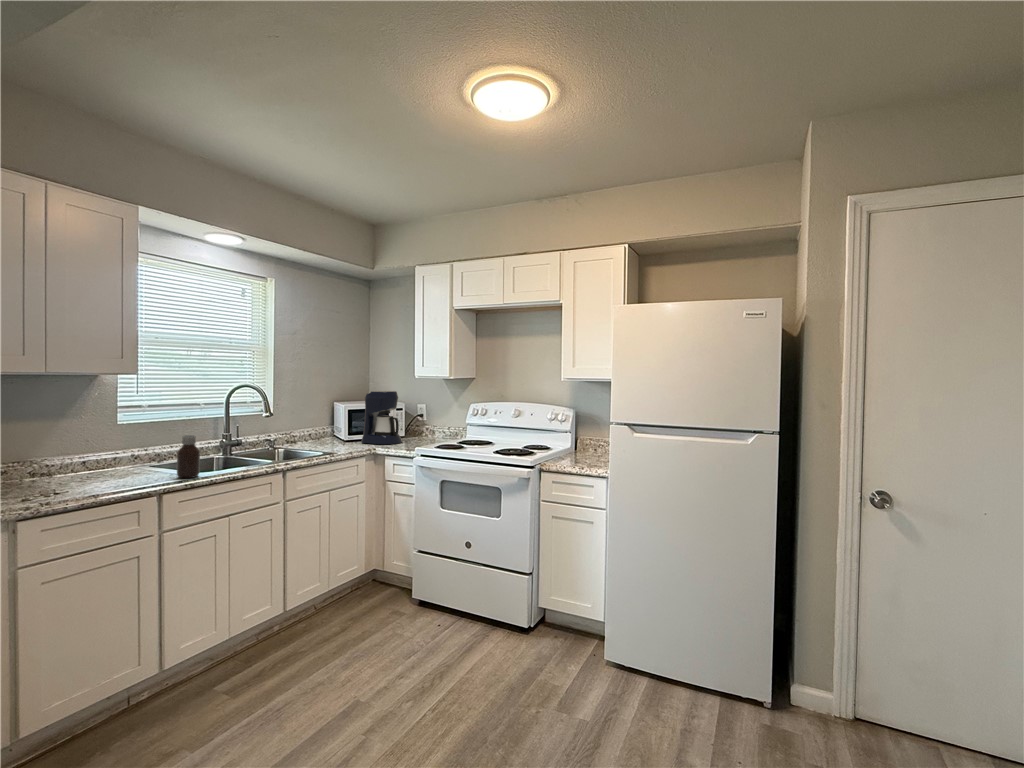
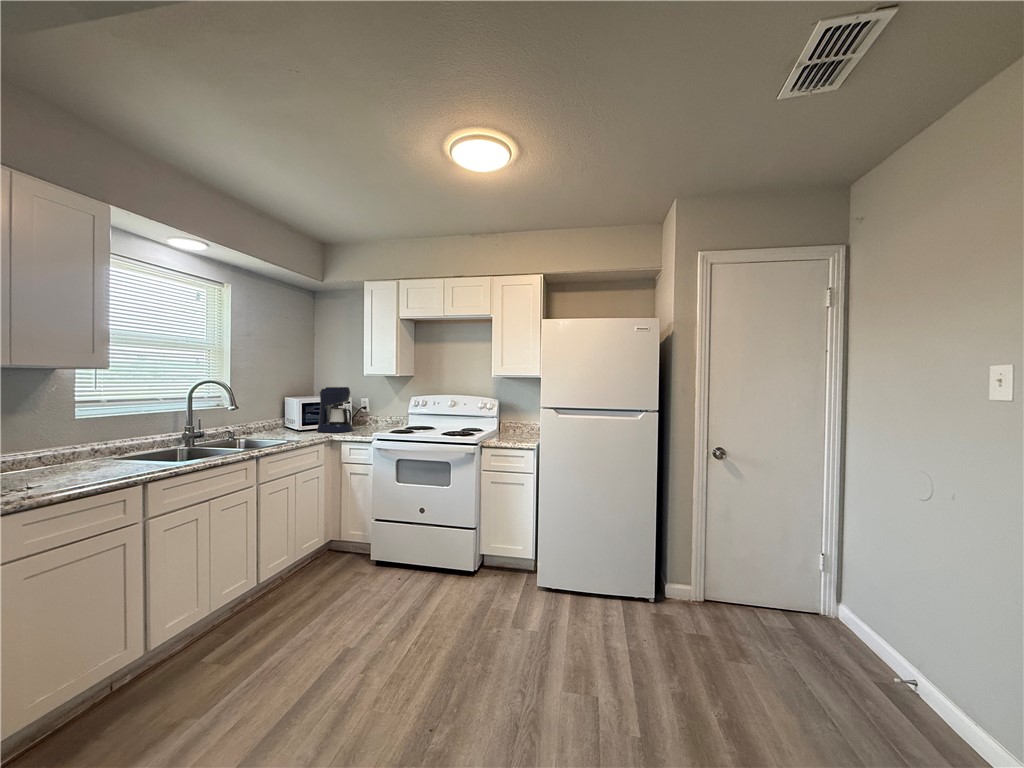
bottle: present [177,435,200,478] -> none [156,427,181,467]

